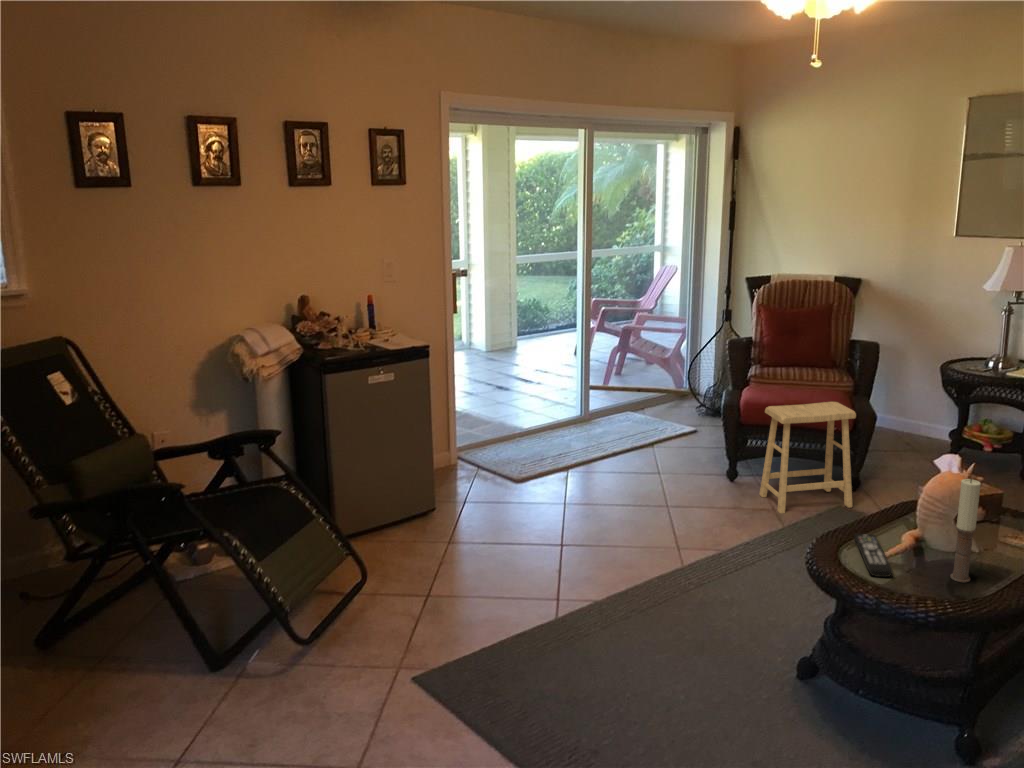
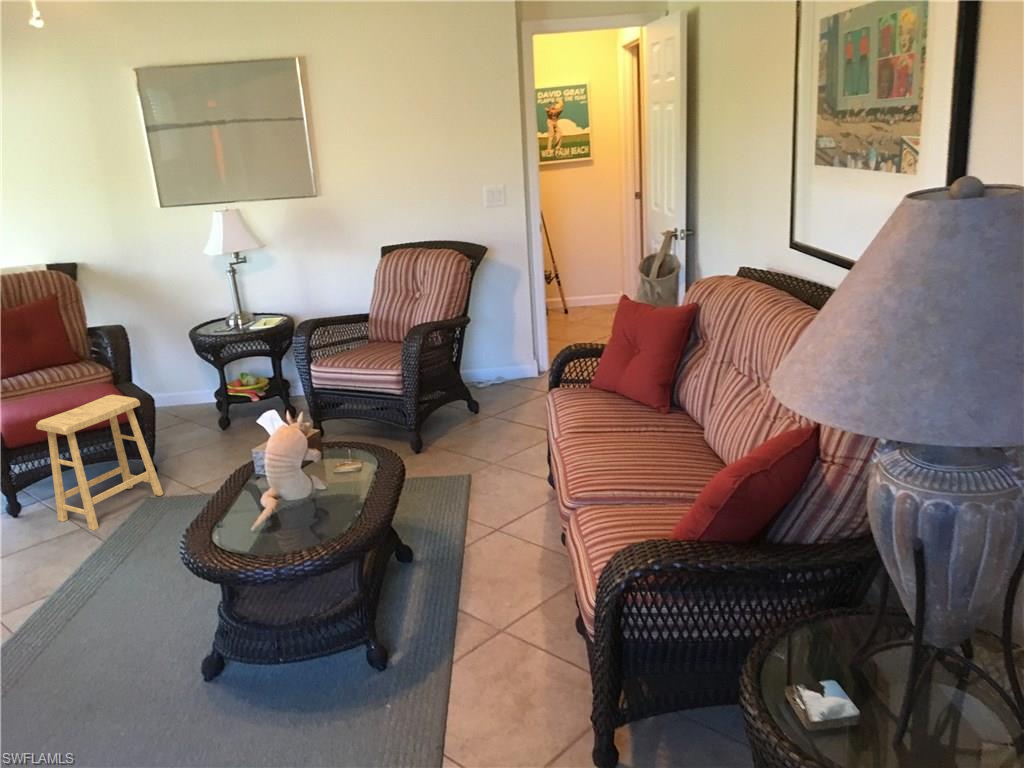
candle: present [950,479,981,582] -> none [308,424,337,520]
remote control: present [854,534,893,577] -> none [219,509,277,548]

